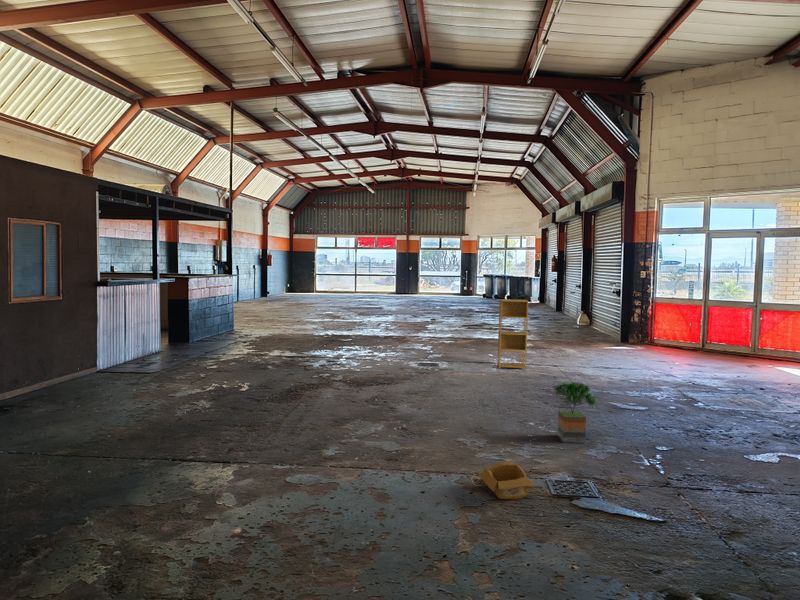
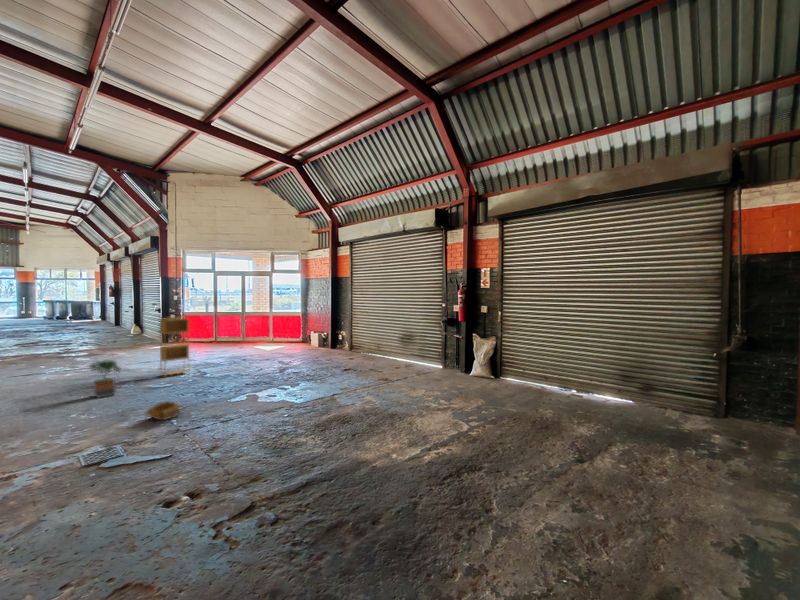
shelving unit: present [498,299,528,370] -> present [160,318,189,376]
cardboard box: present [478,462,536,499] -> present [146,402,183,420]

